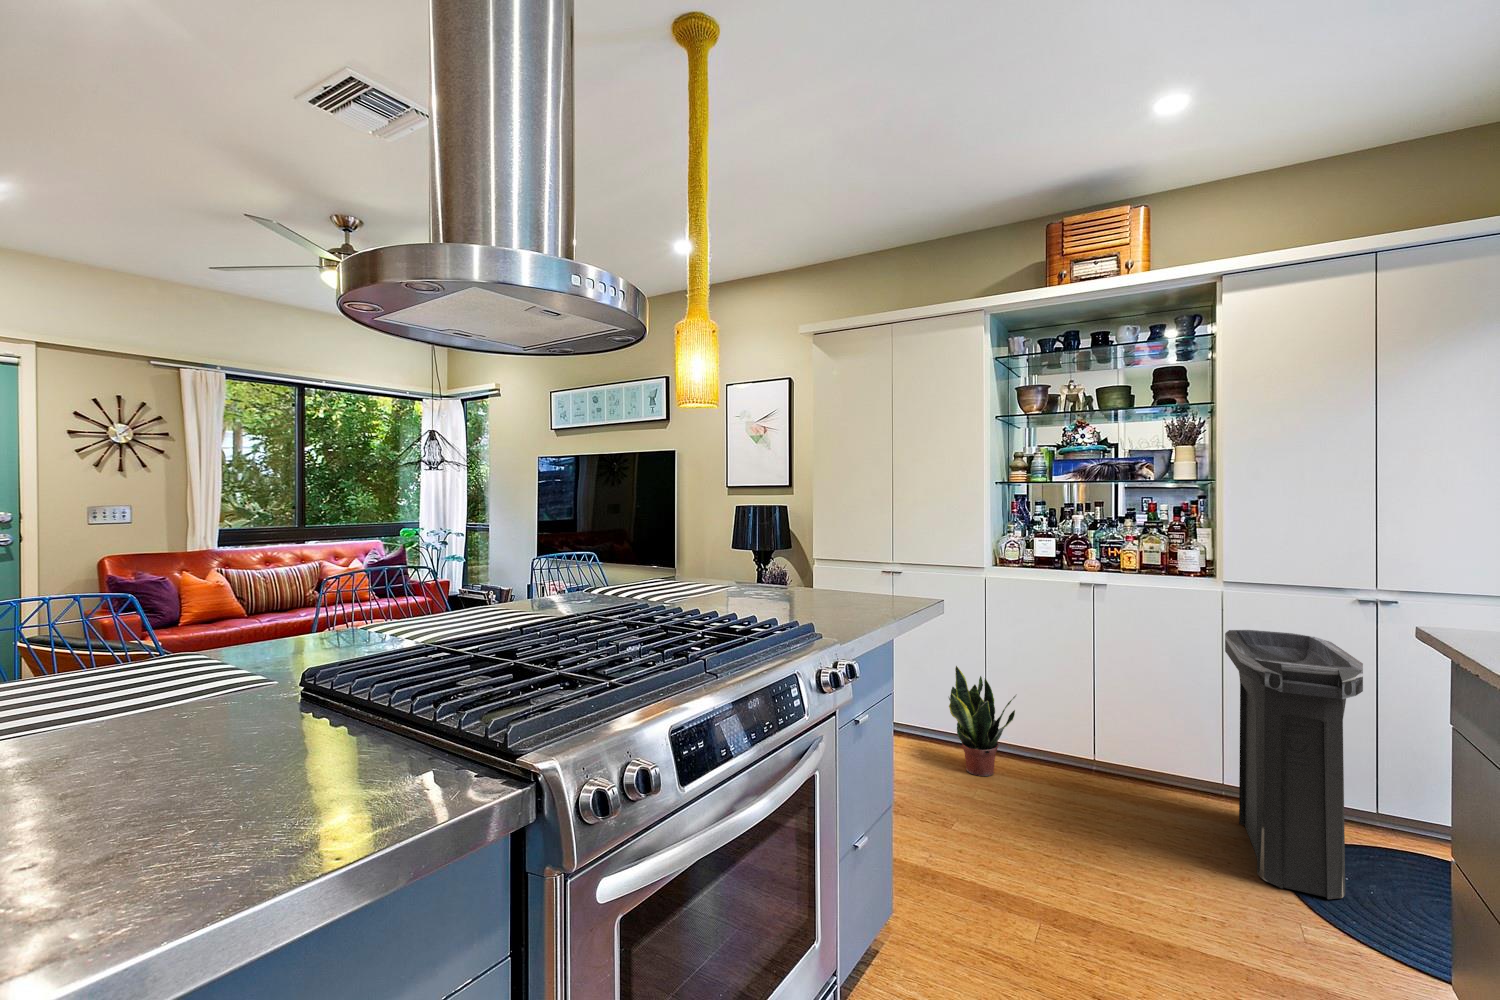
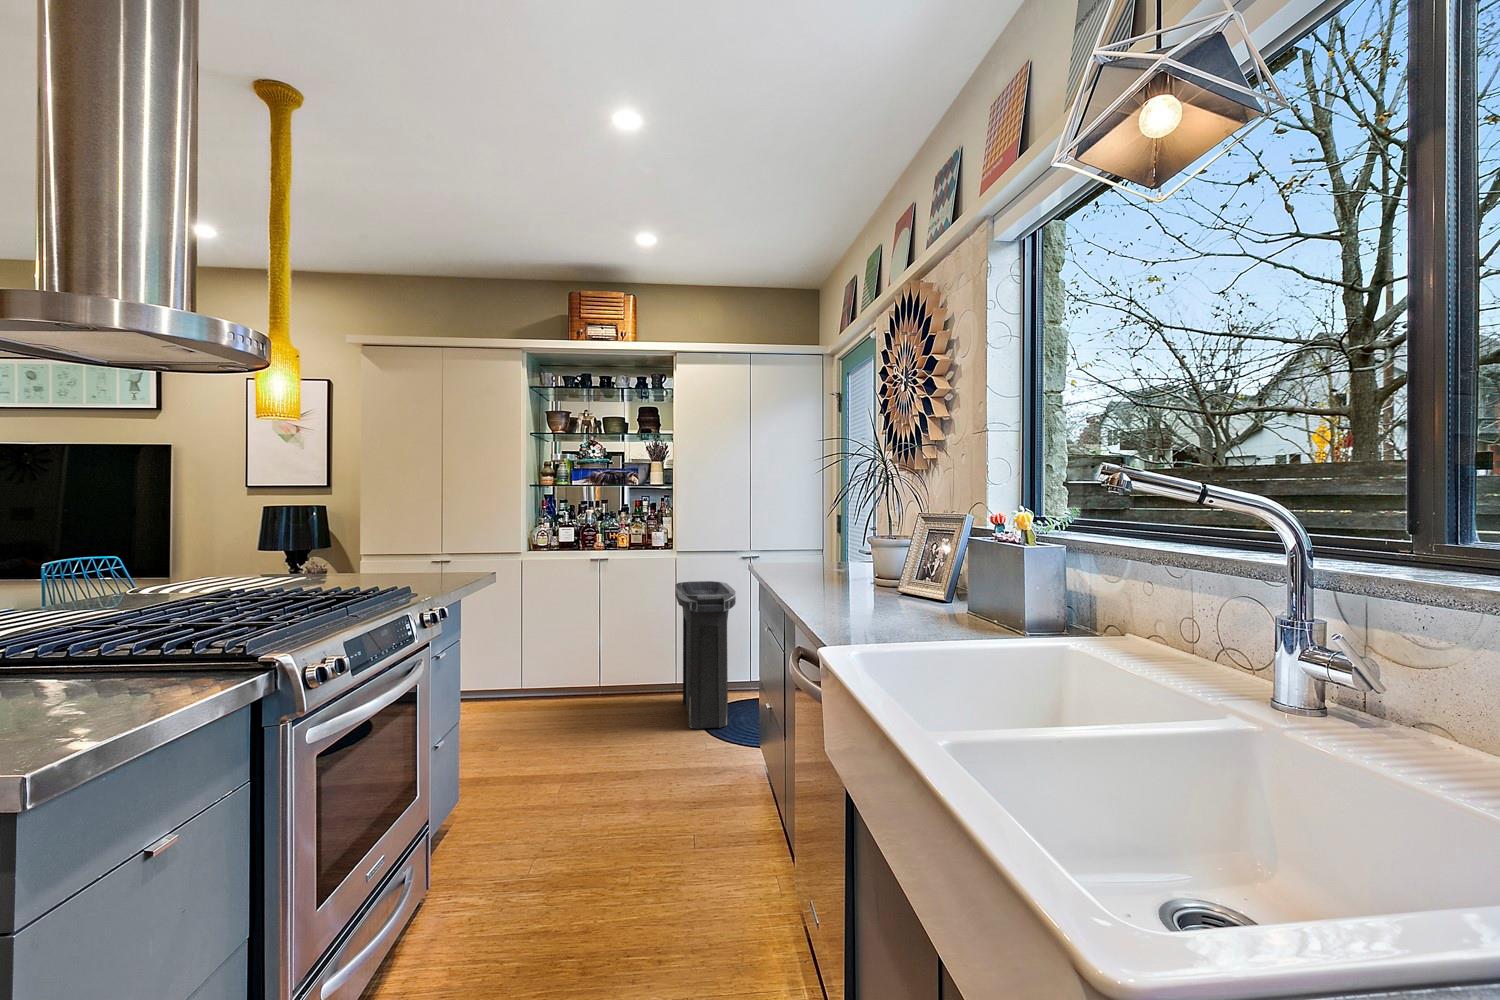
potted plant: present [949,666,1016,776] -> none [493,632,546,715]

